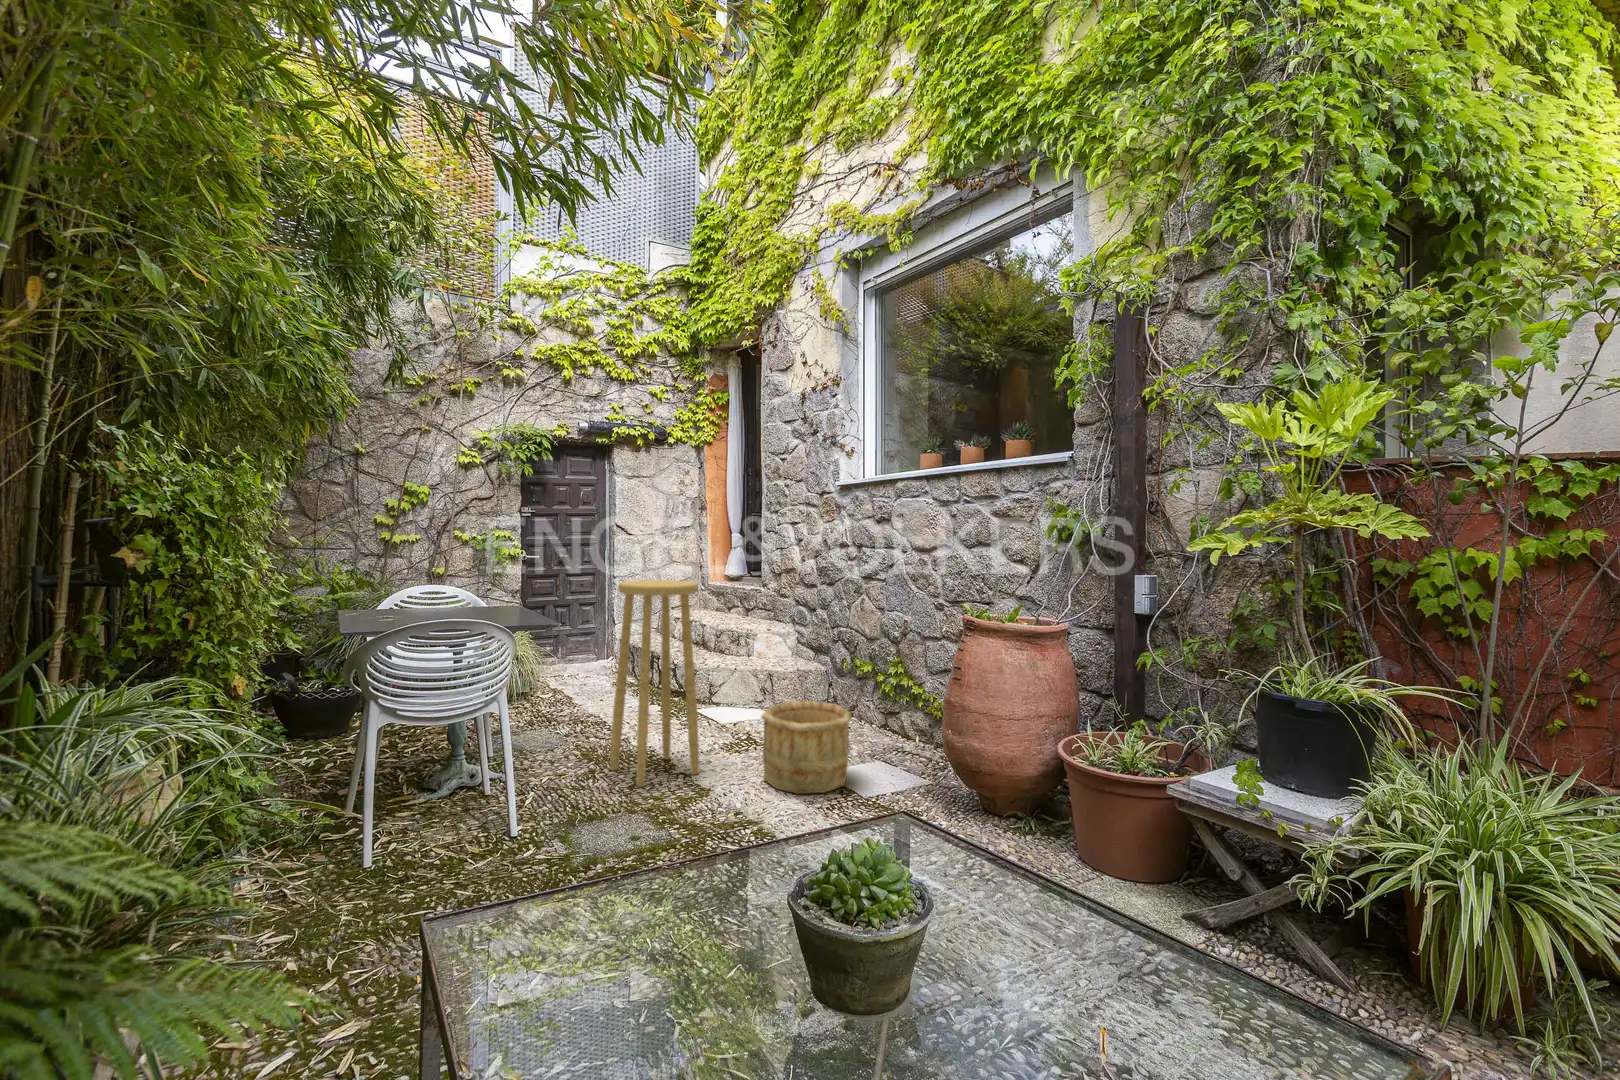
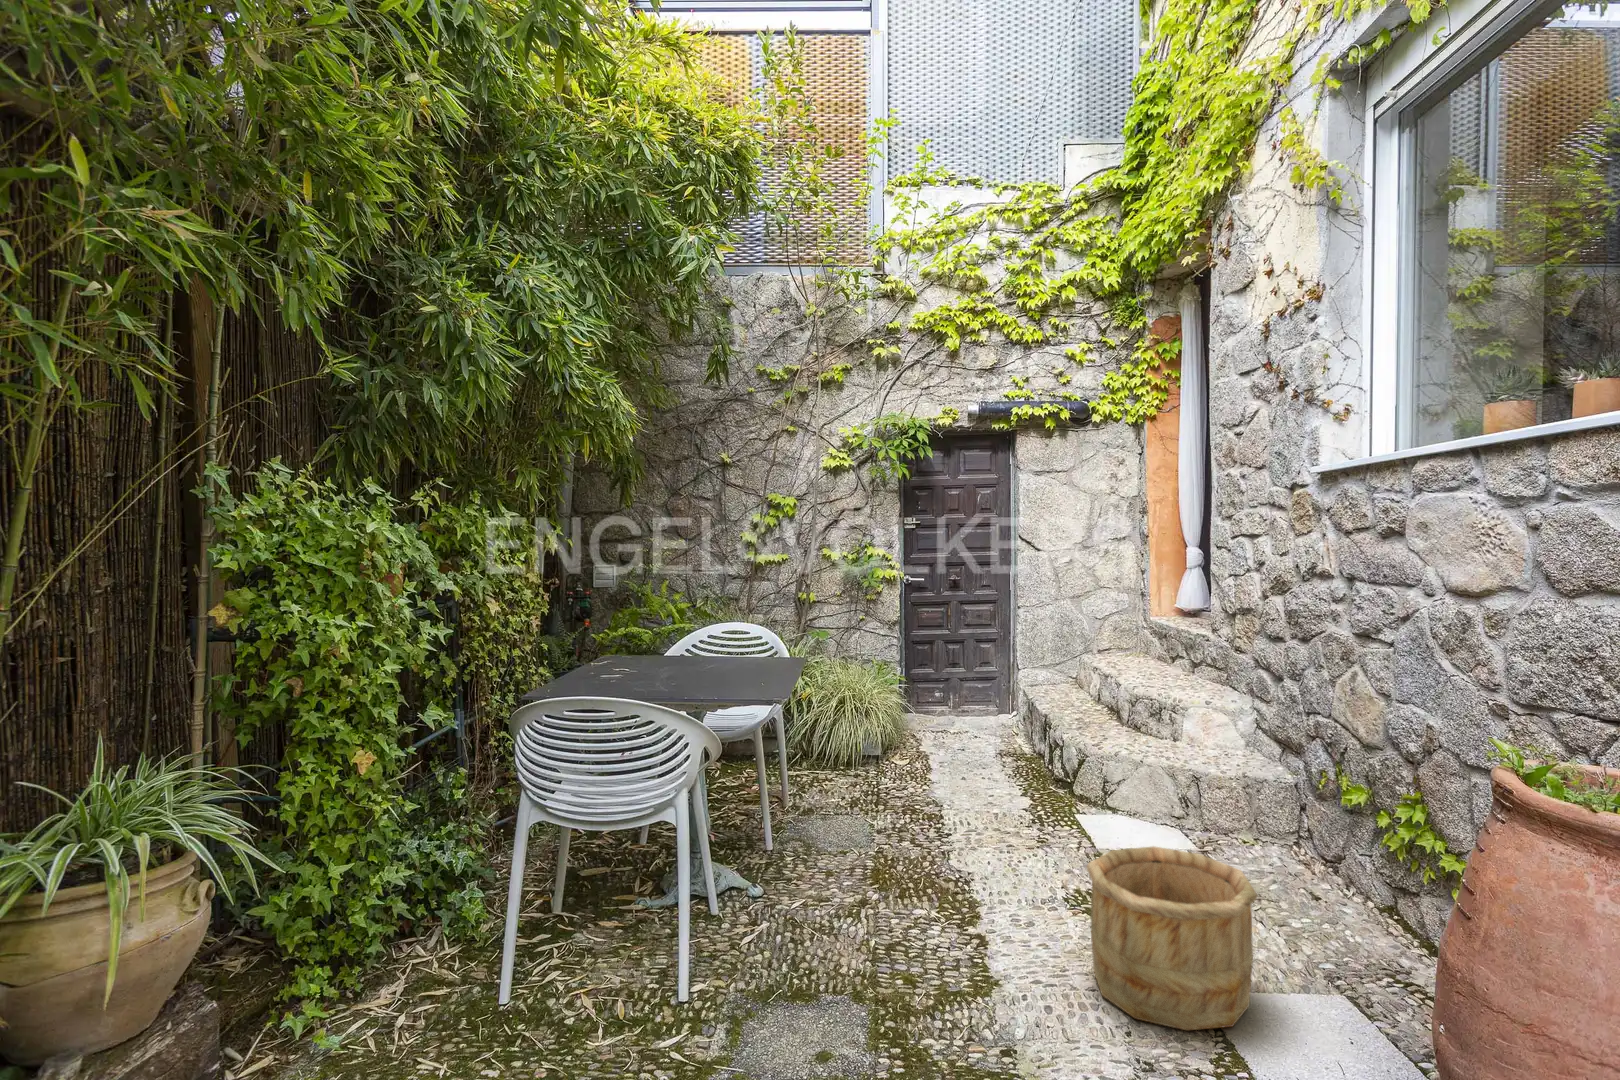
stool: present [610,580,699,787] -> none [884,626,1004,935]

